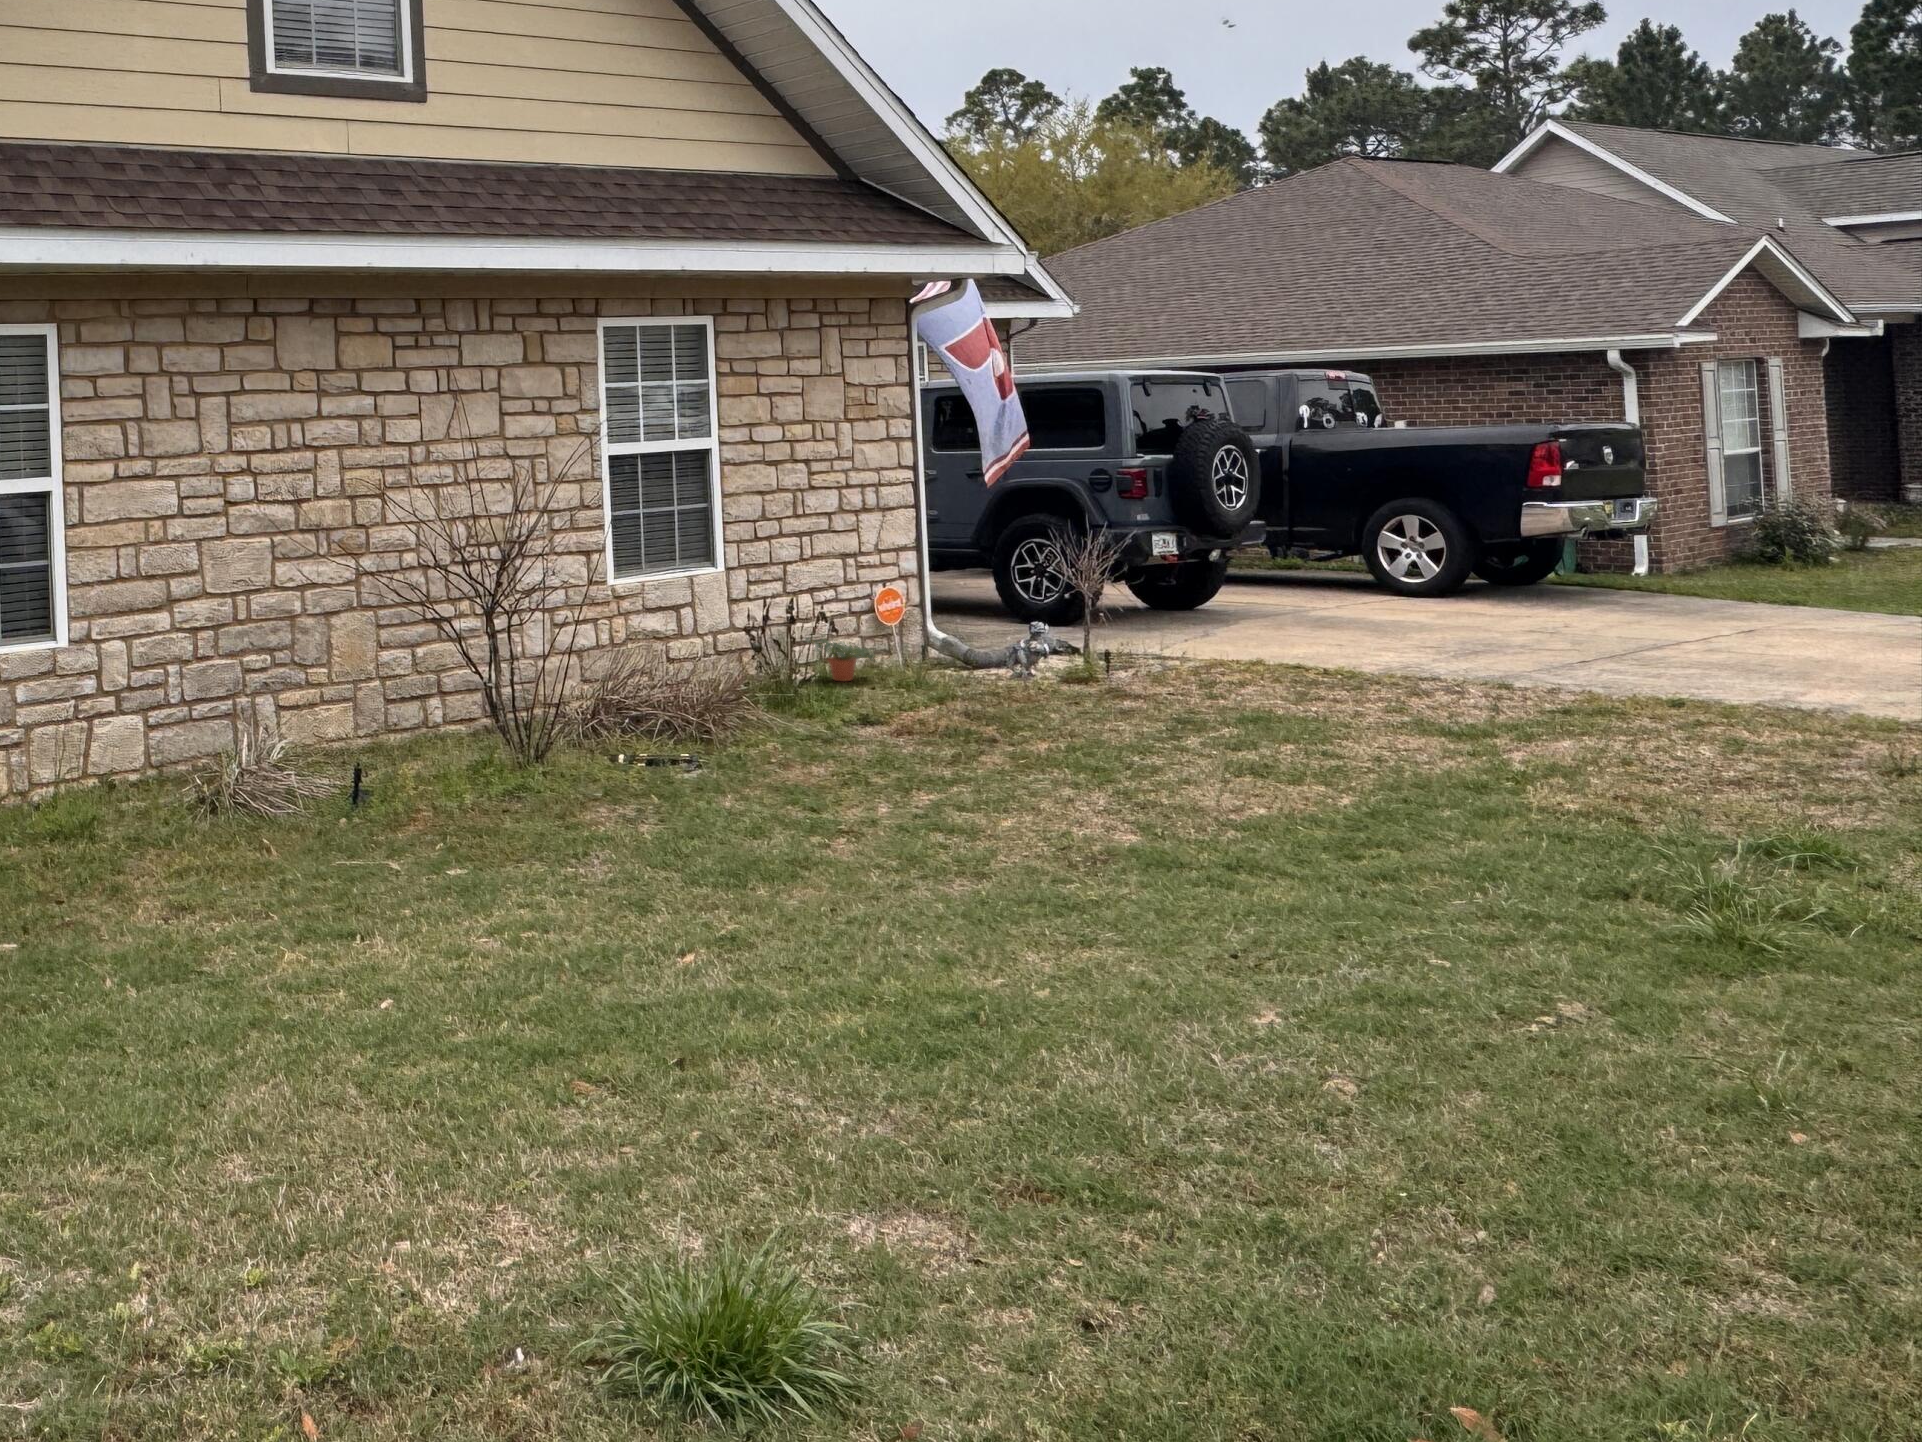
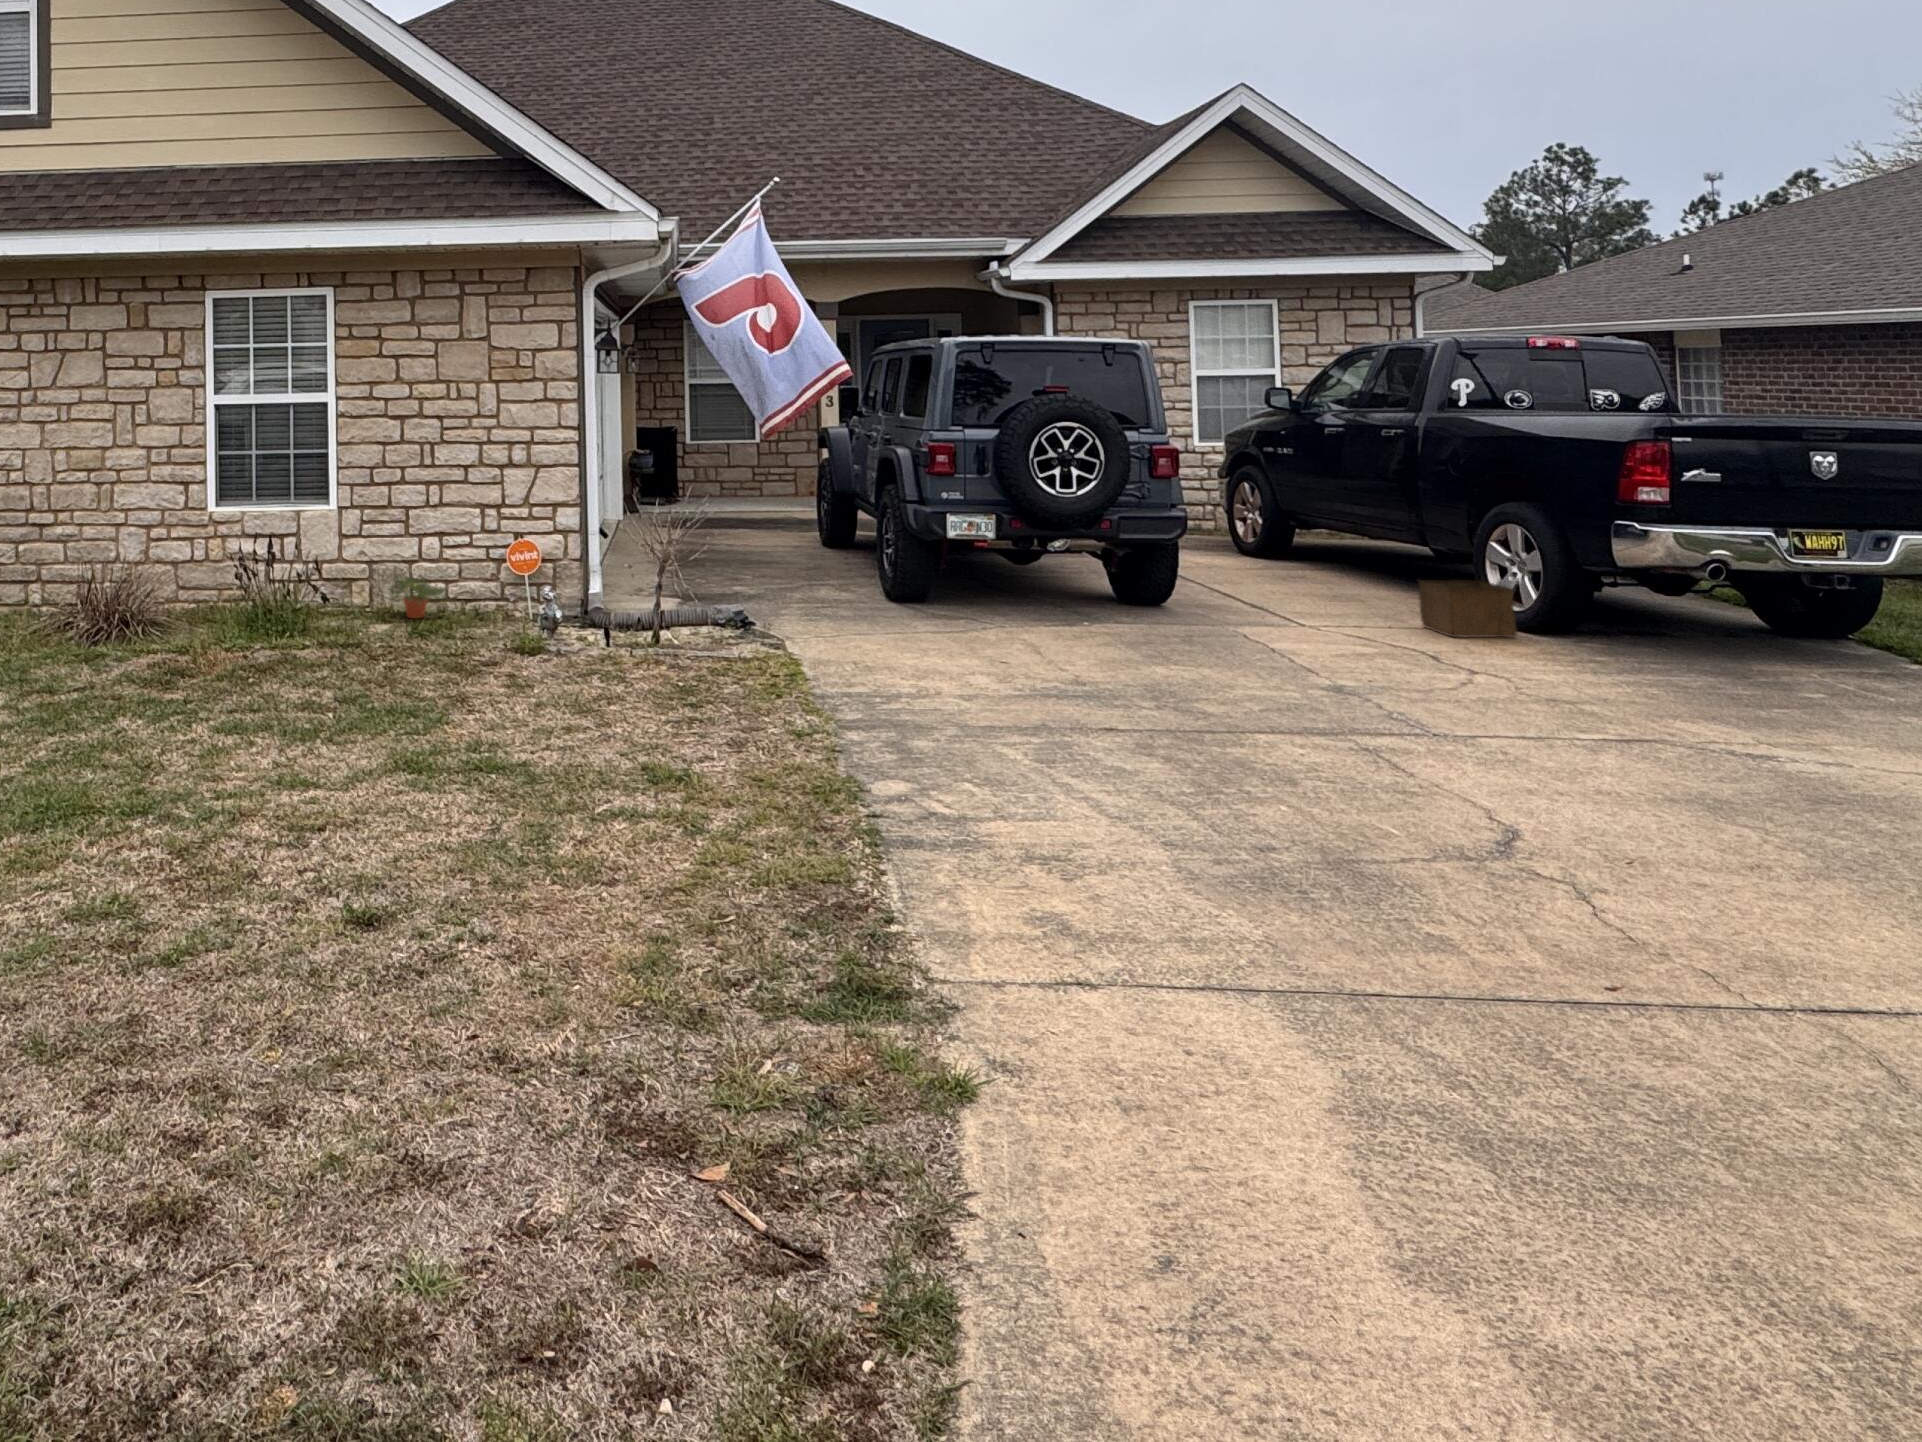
storage bin: none [1391,559,1466,602] -> present [1418,580,1517,638]

